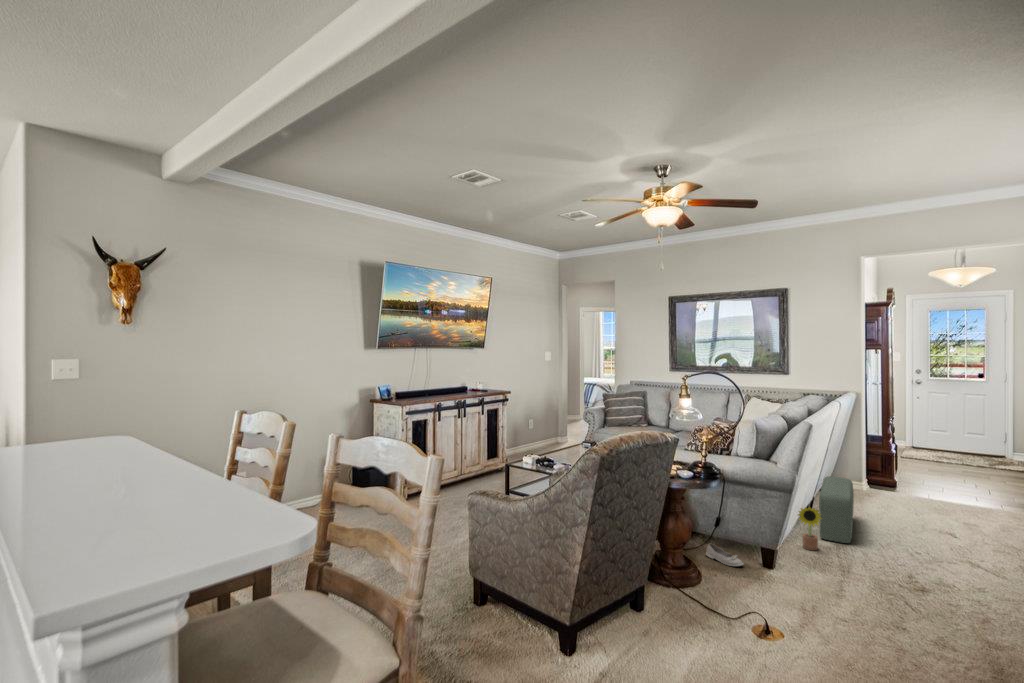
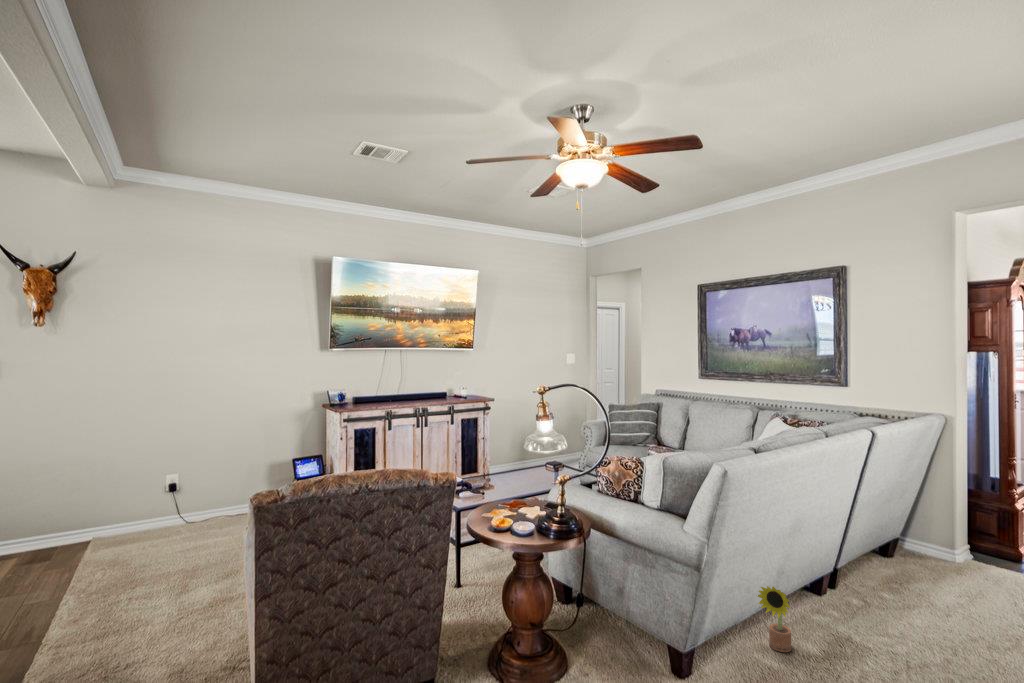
pouf: present [819,477,854,543] -> none [811,537,892,648]
shoe: present [706,543,743,566] -> none [608,621,647,663]

